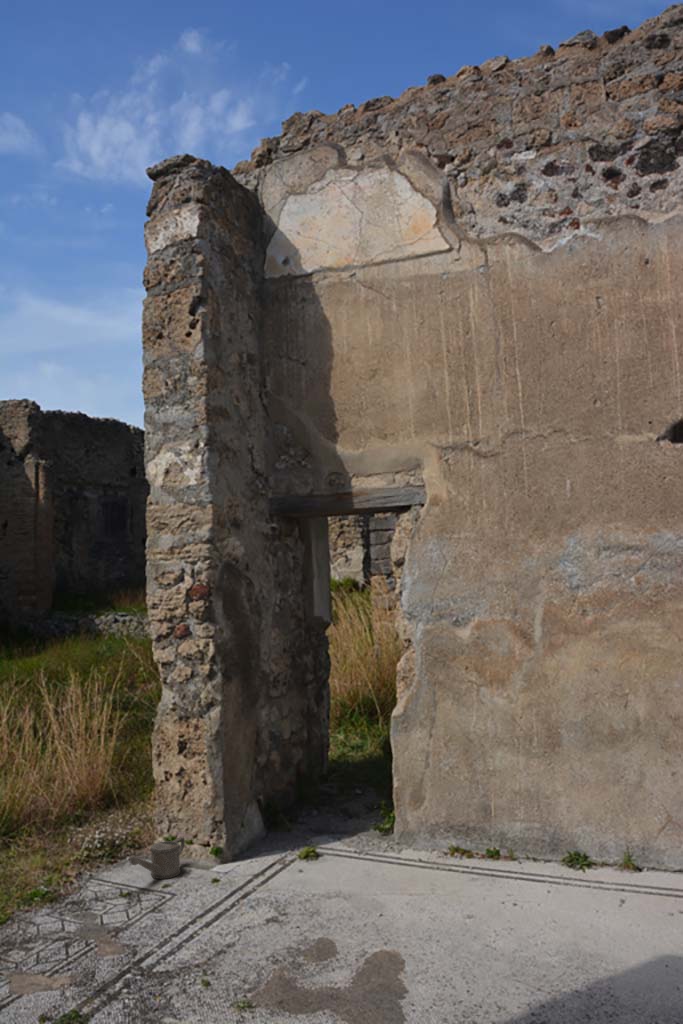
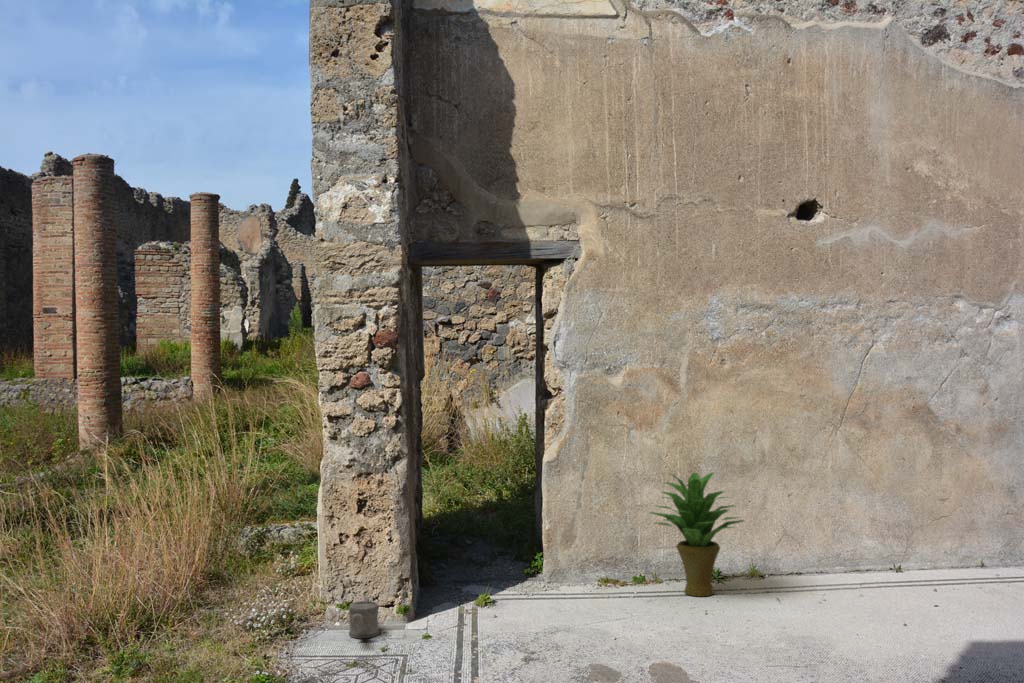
potted plant: none [473,737,582,887] -> present [650,473,744,596]

